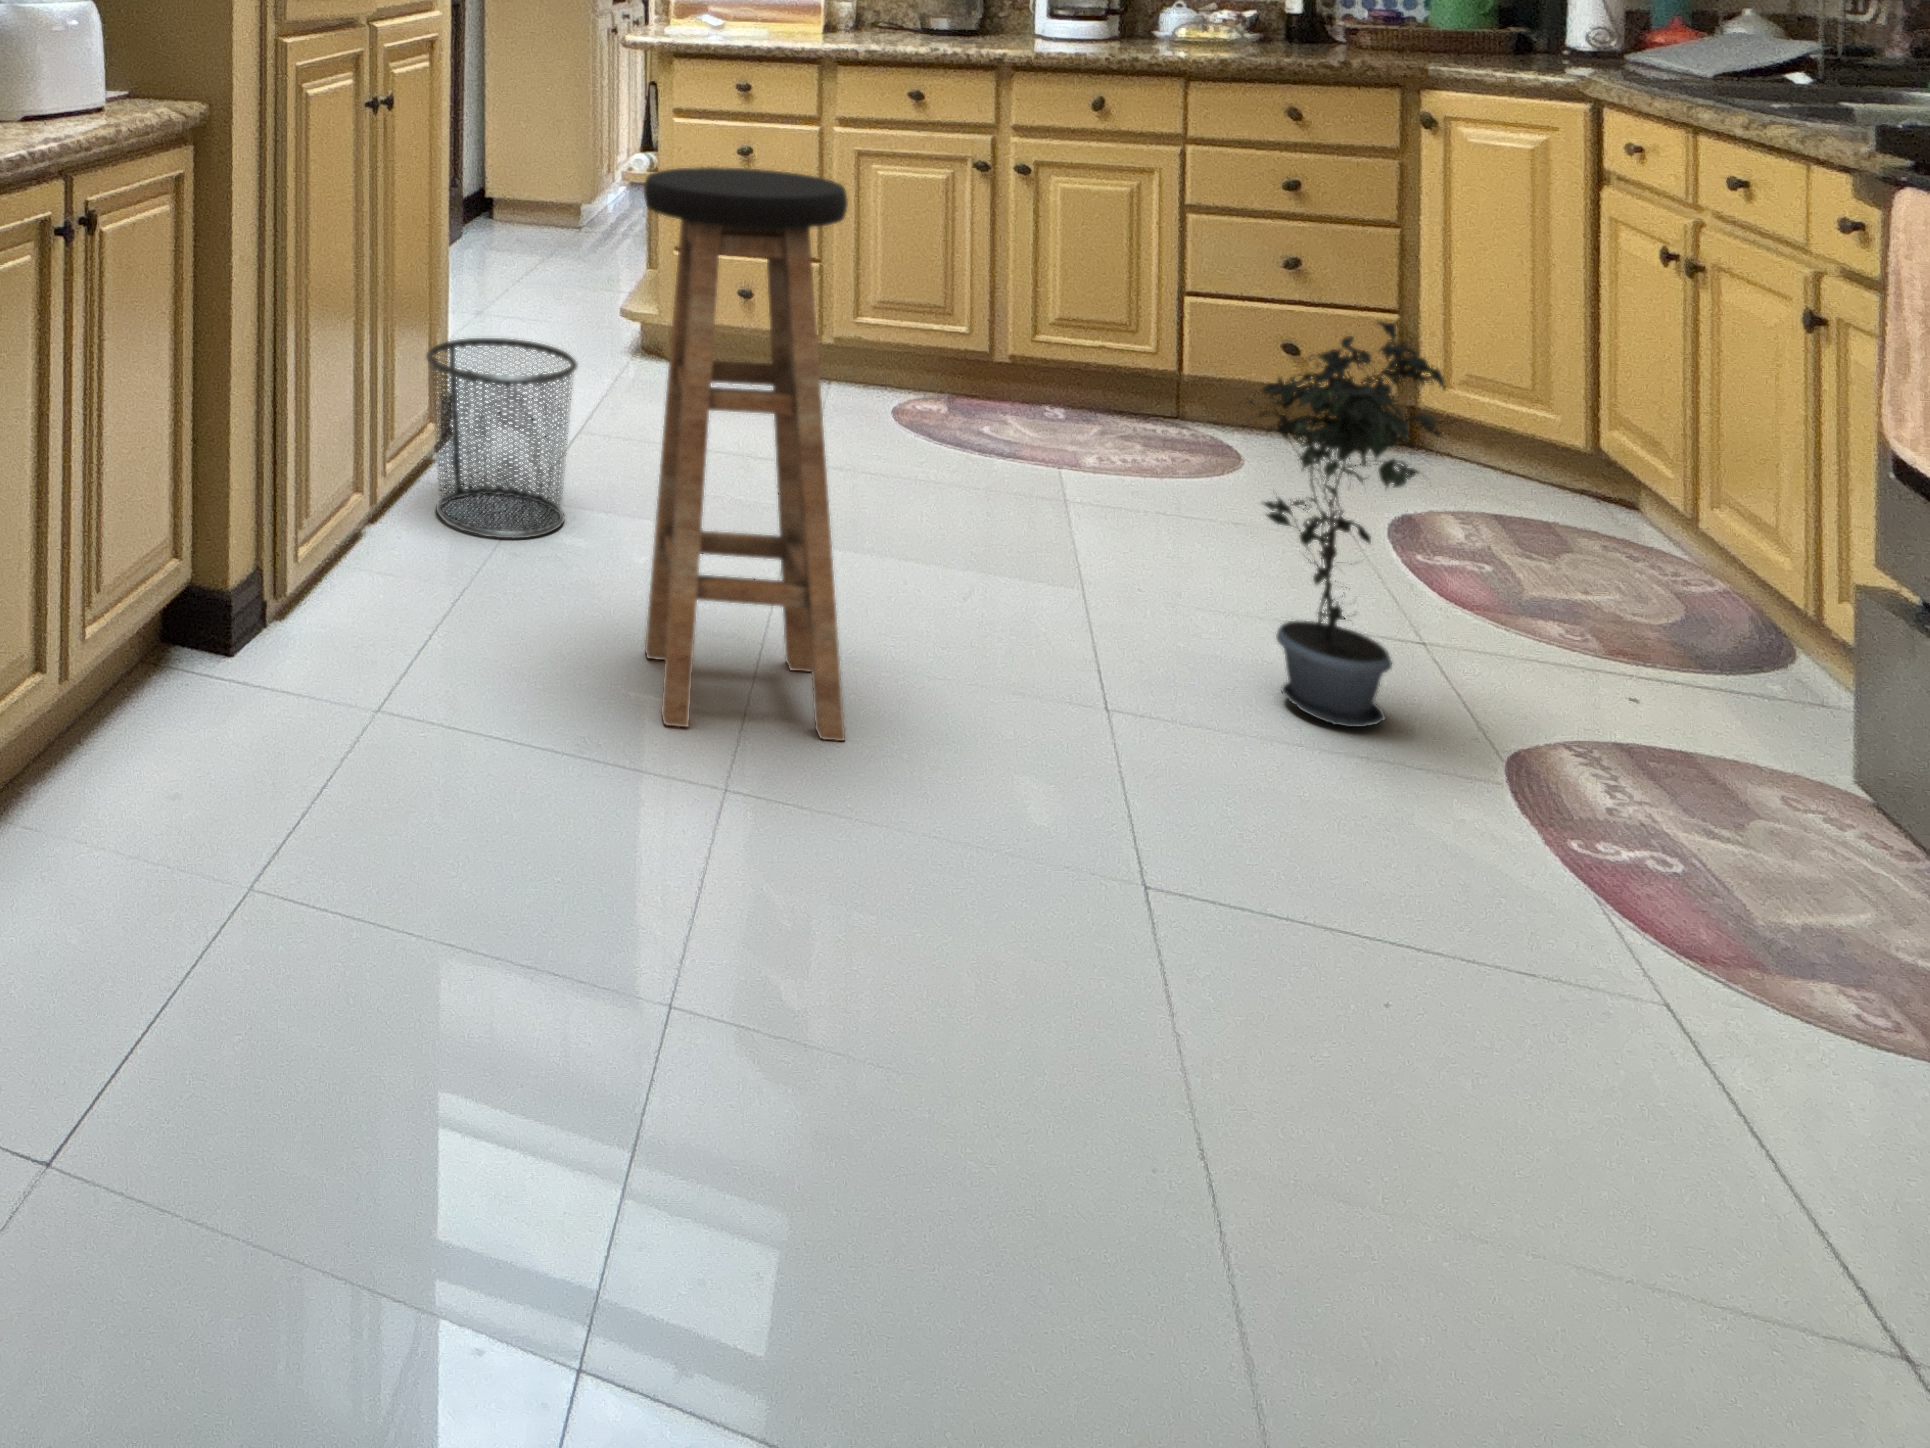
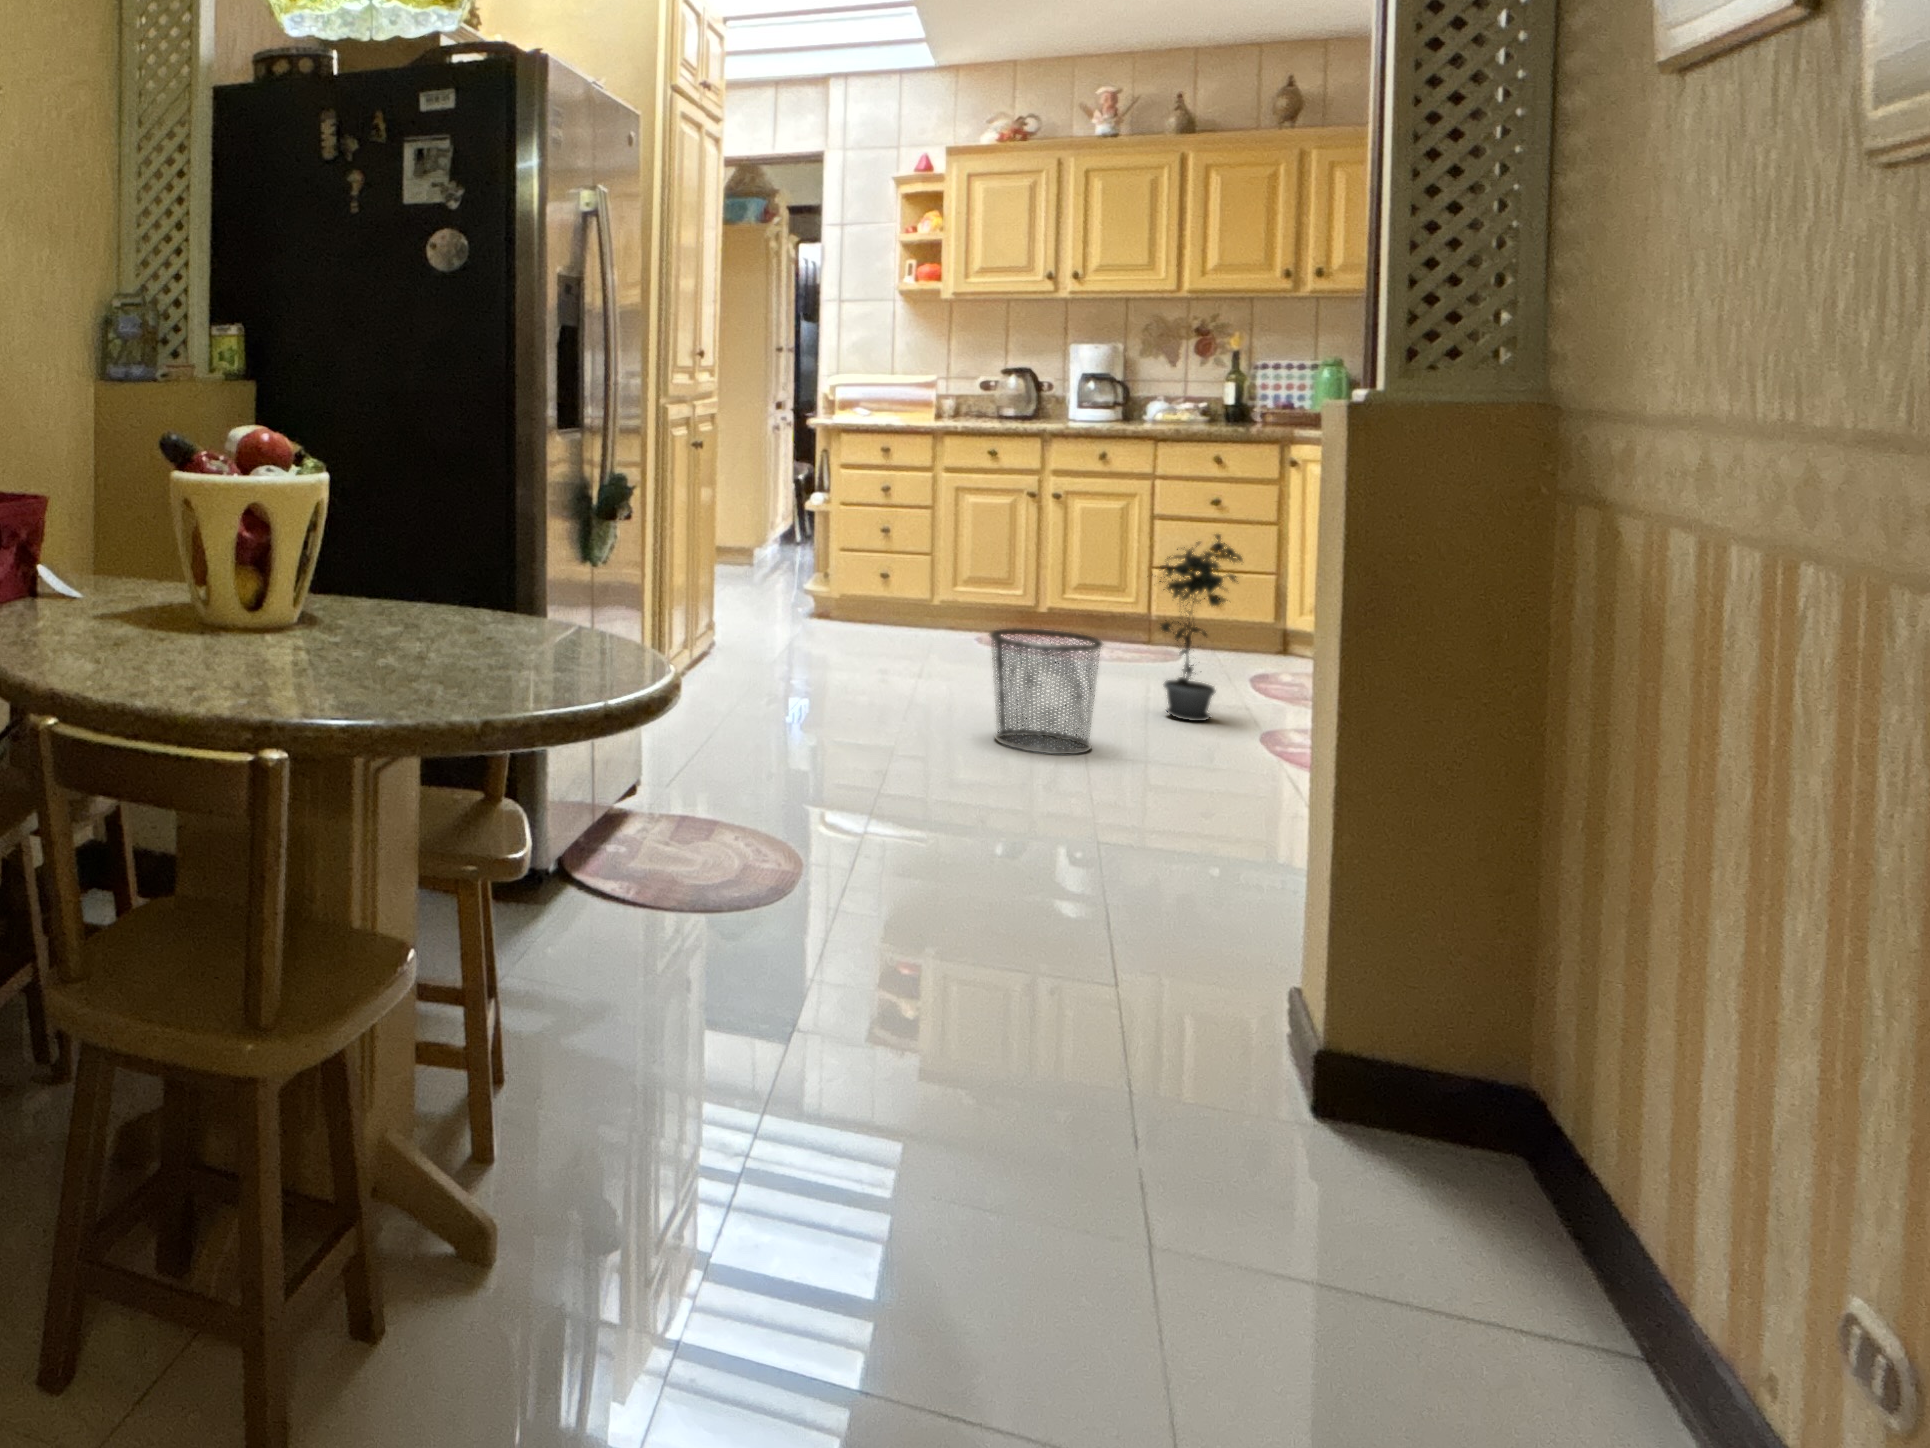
bar stool: present [644,167,848,741] -> none [853,466,958,722]
waste bin: present [426,338,577,538] -> present [989,628,1102,754]

